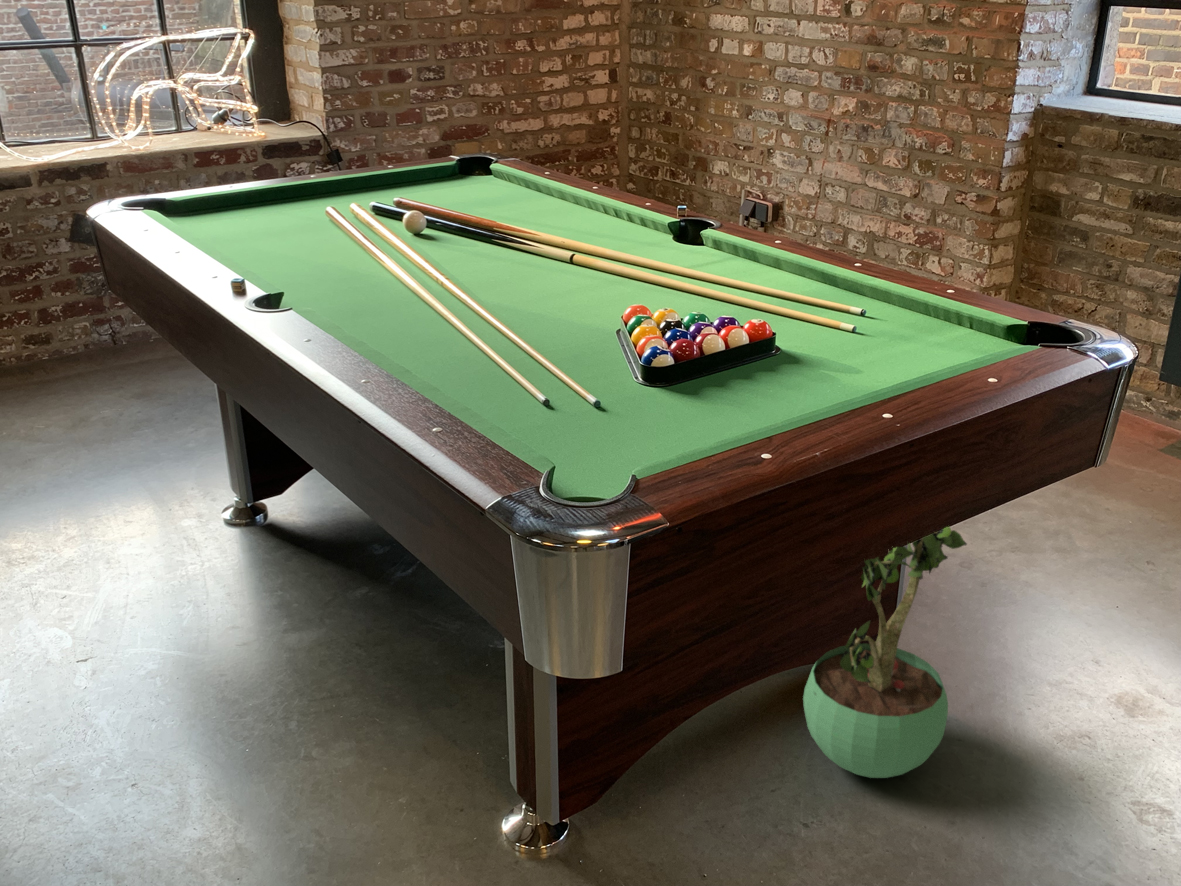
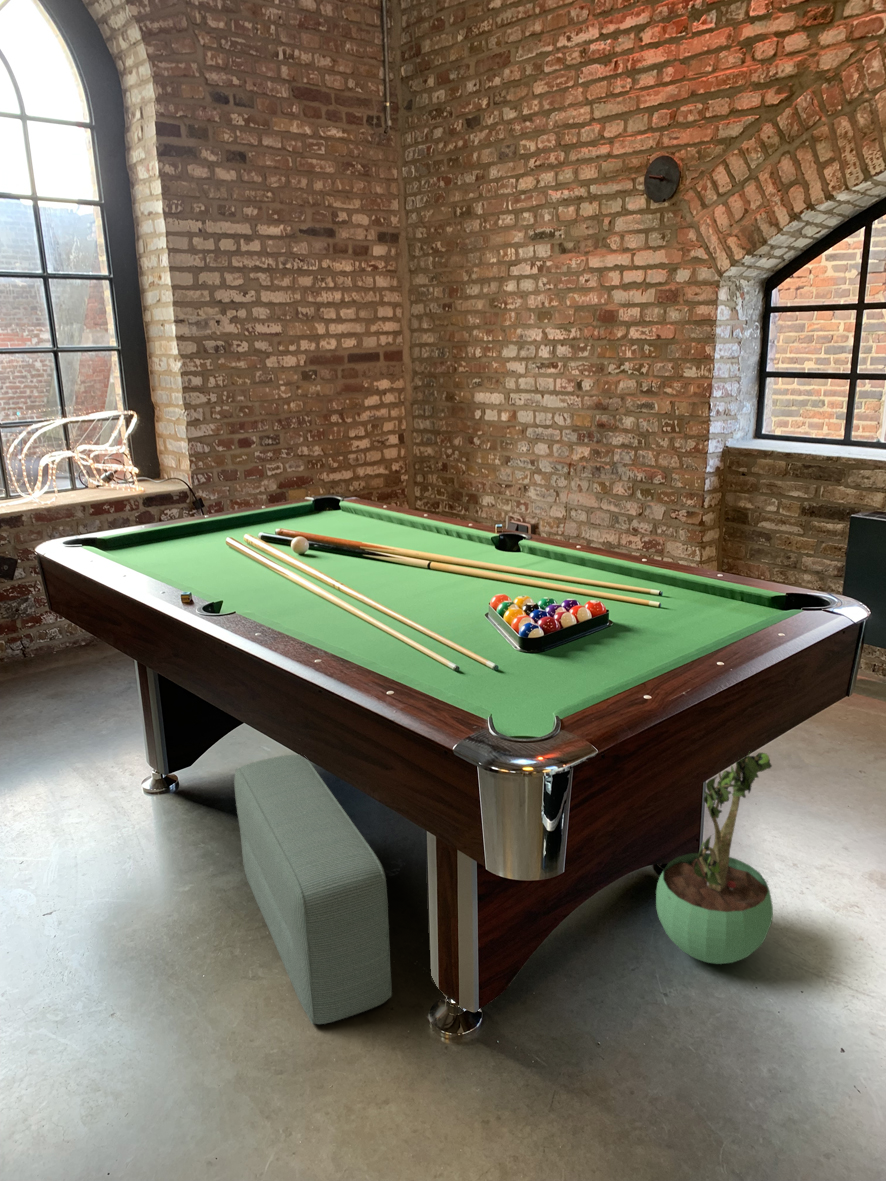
pouf: none [312,486,465,799] -> present [234,755,392,1024]

